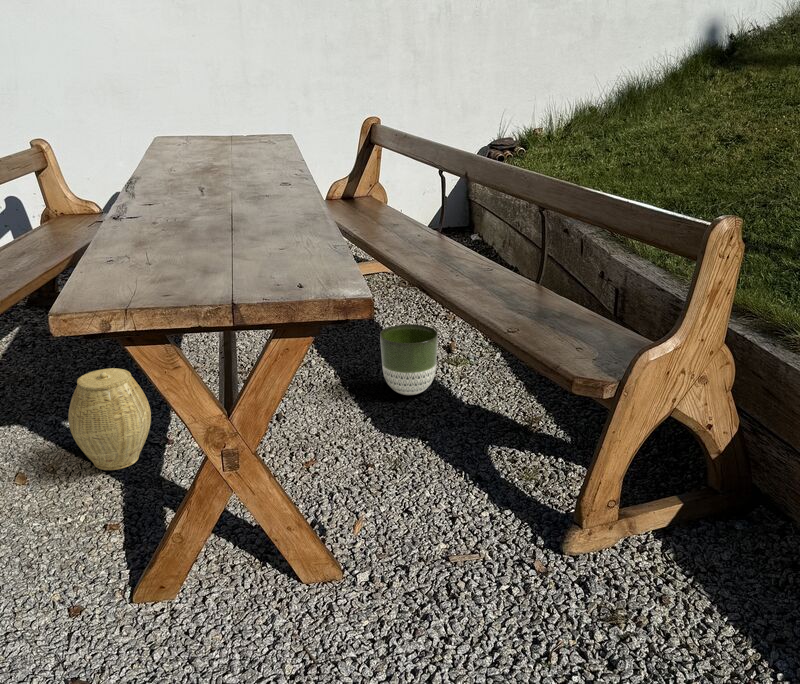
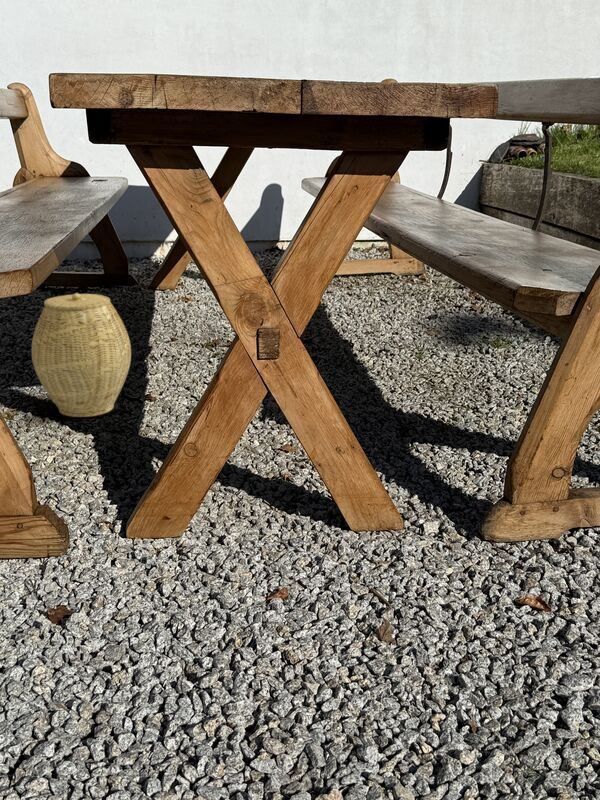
planter: present [380,324,438,395] -> none [399,278,469,360]

